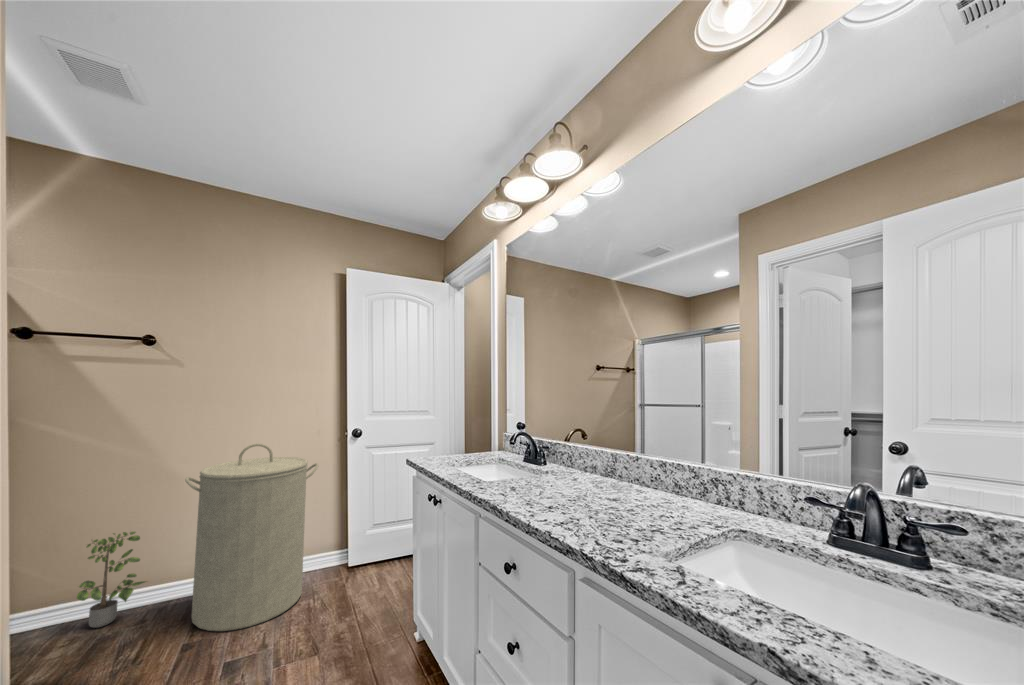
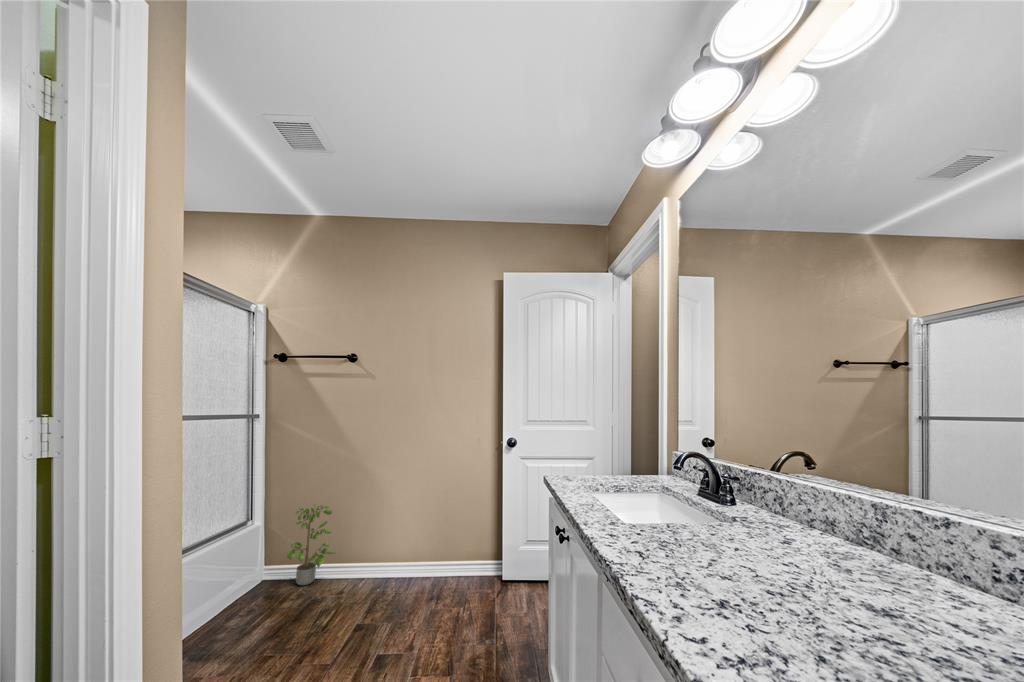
laundry hamper: present [185,444,319,631] -> none [358,437,471,623]

